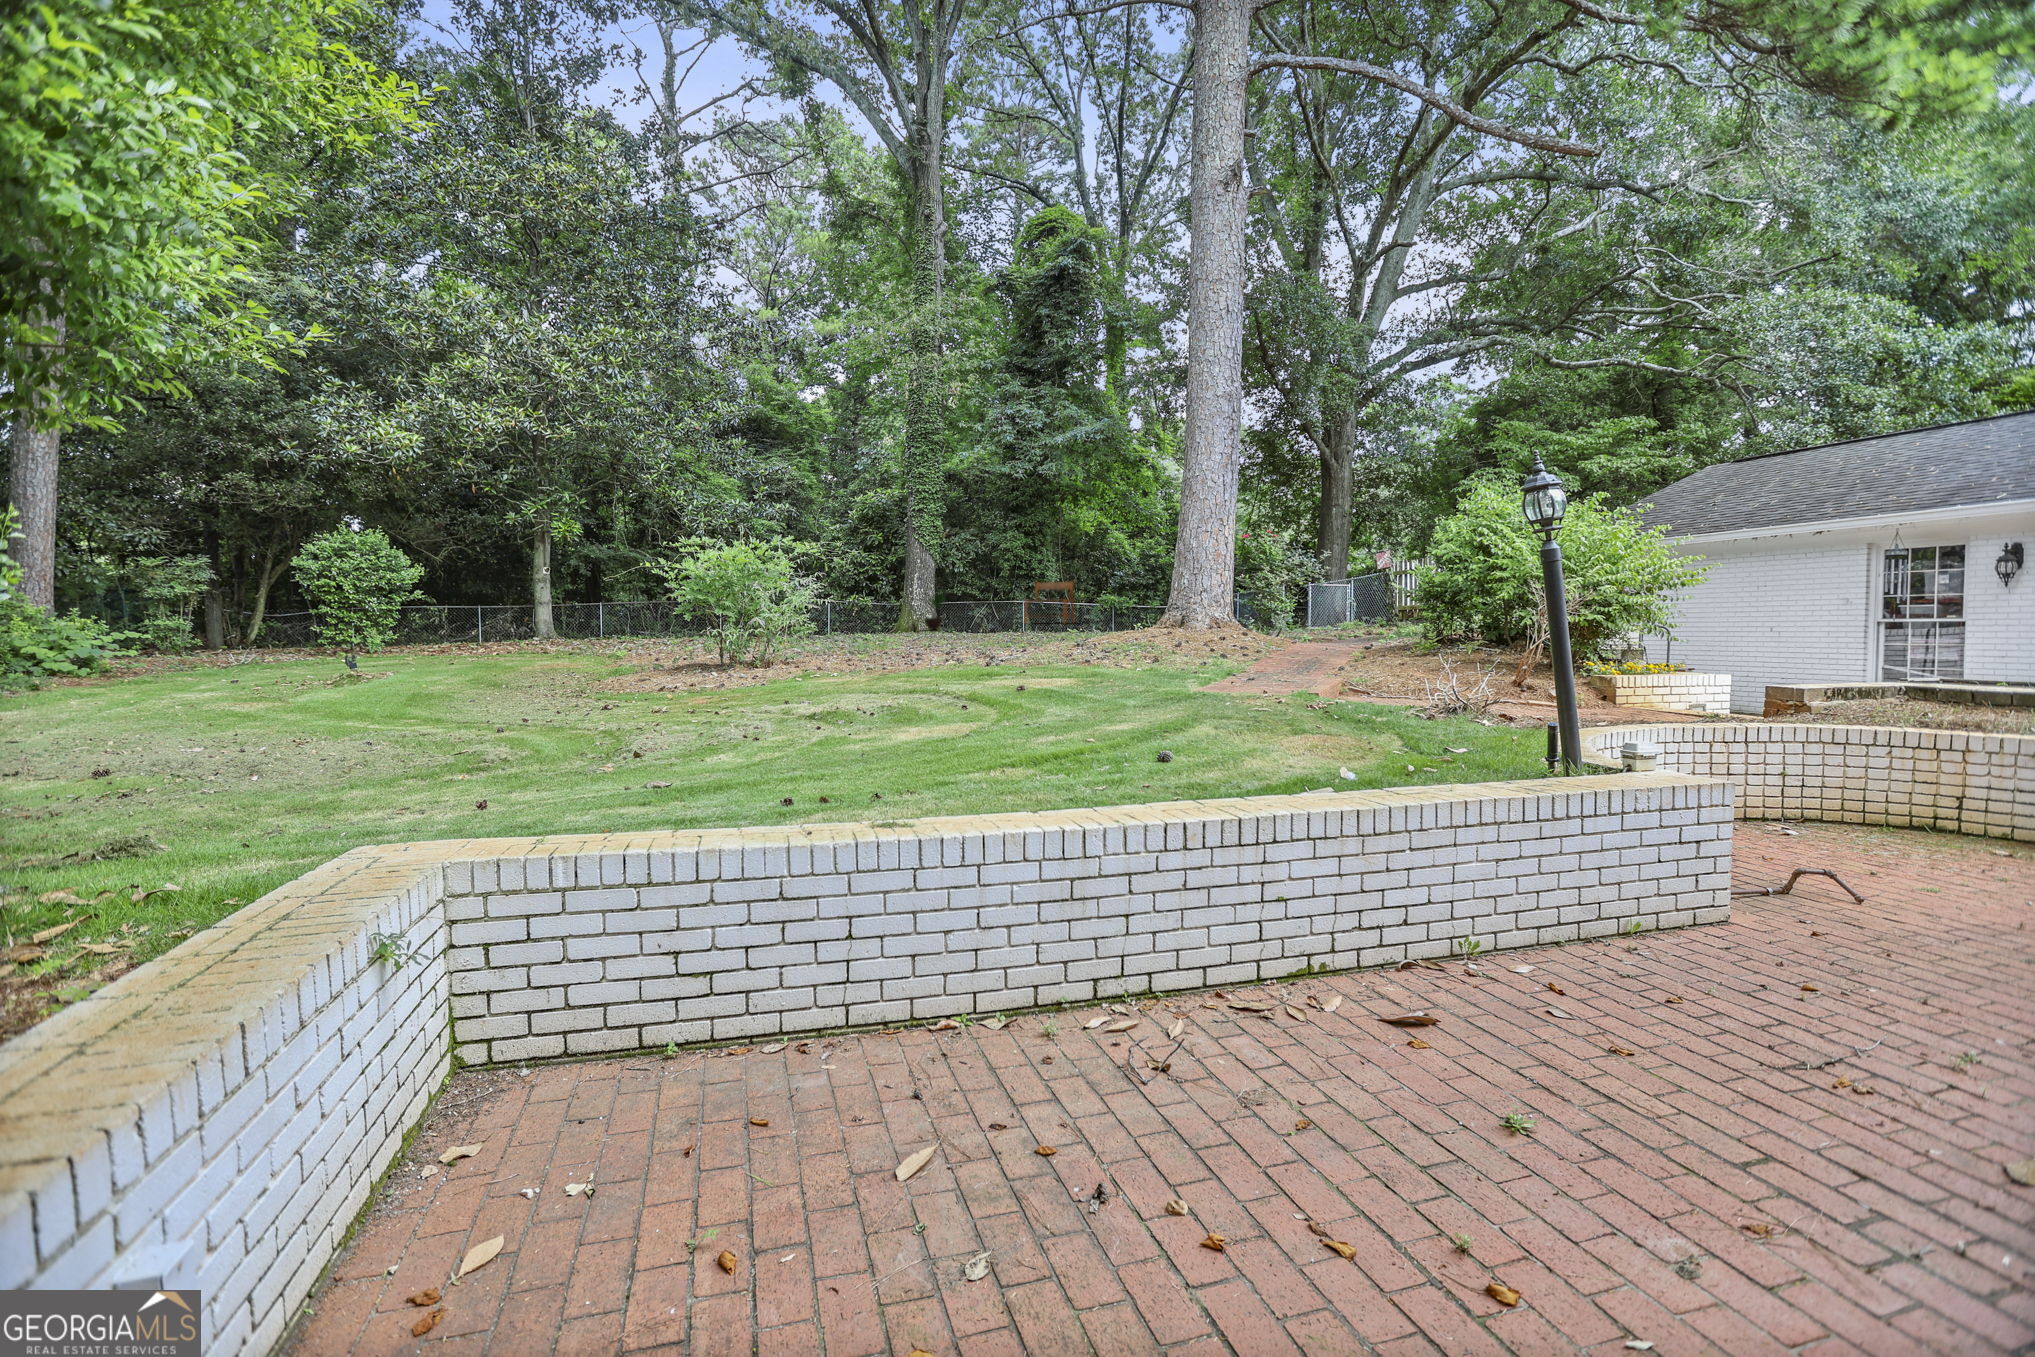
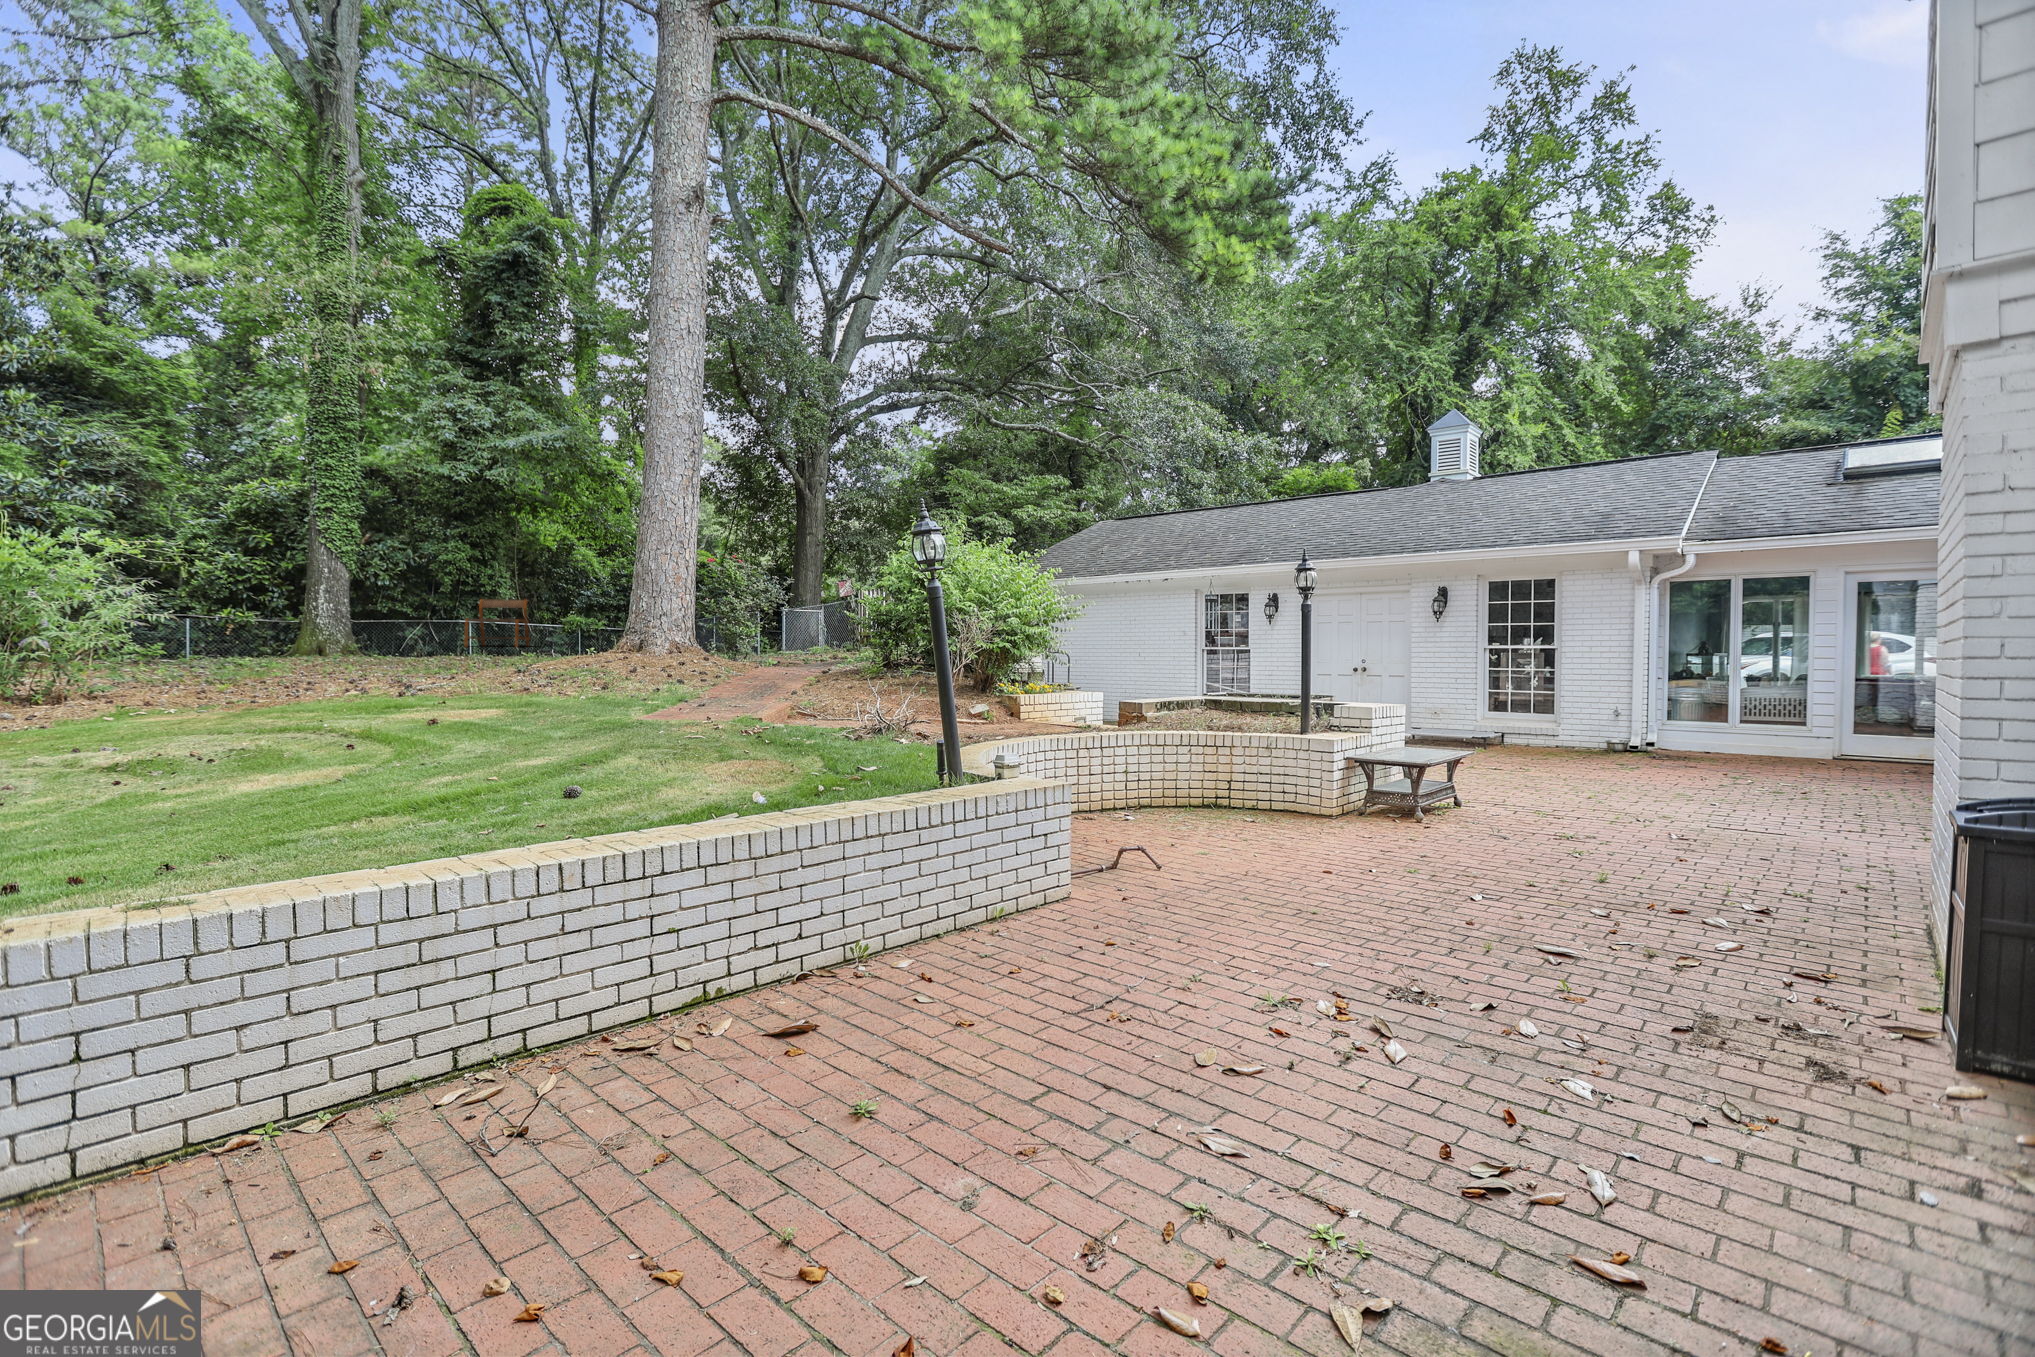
potted tree: present [925,594,945,630] -> none [321,605,354,653]

